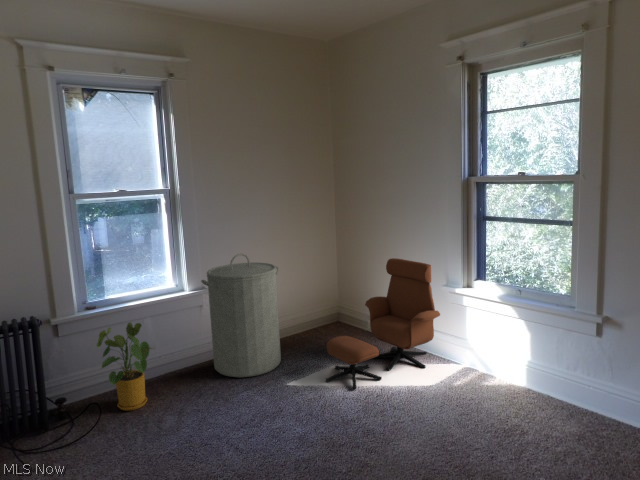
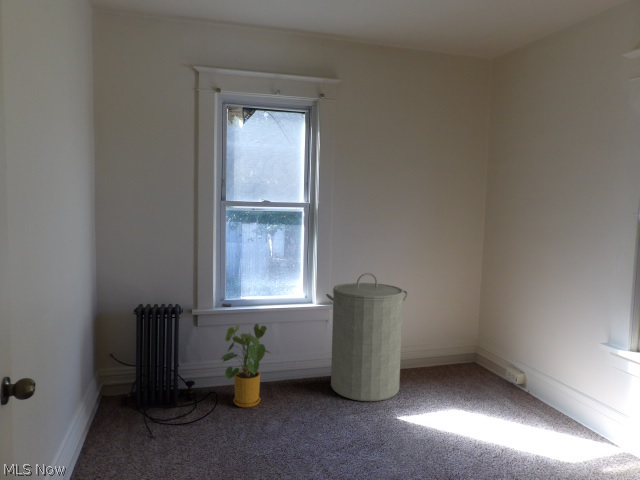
lounge chair: present [326,258,440,389] -> none [440,301,595,443]

